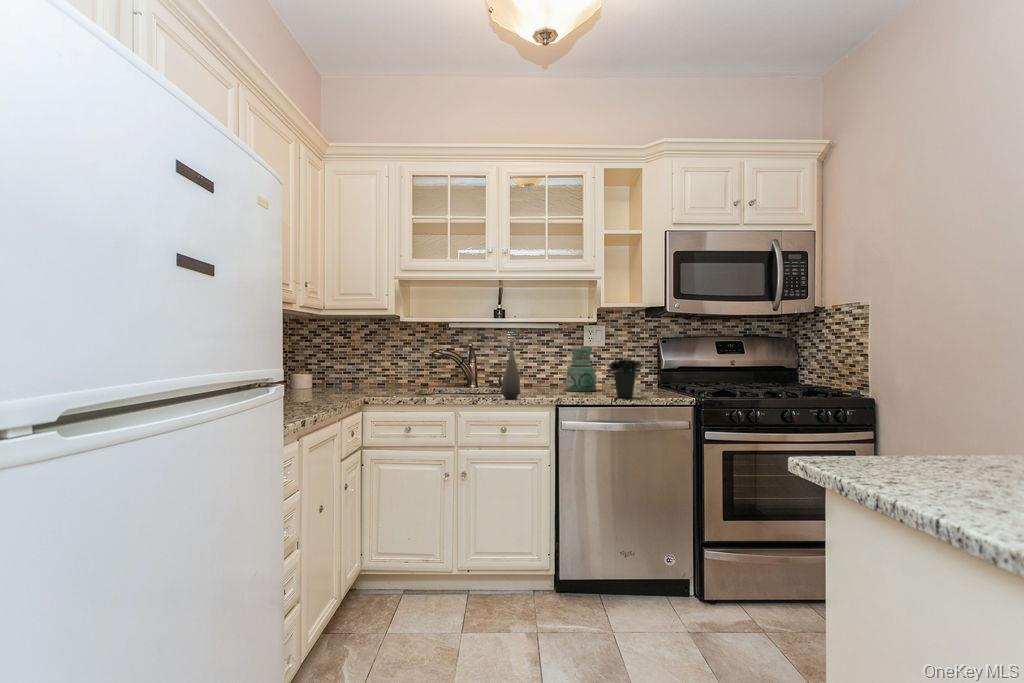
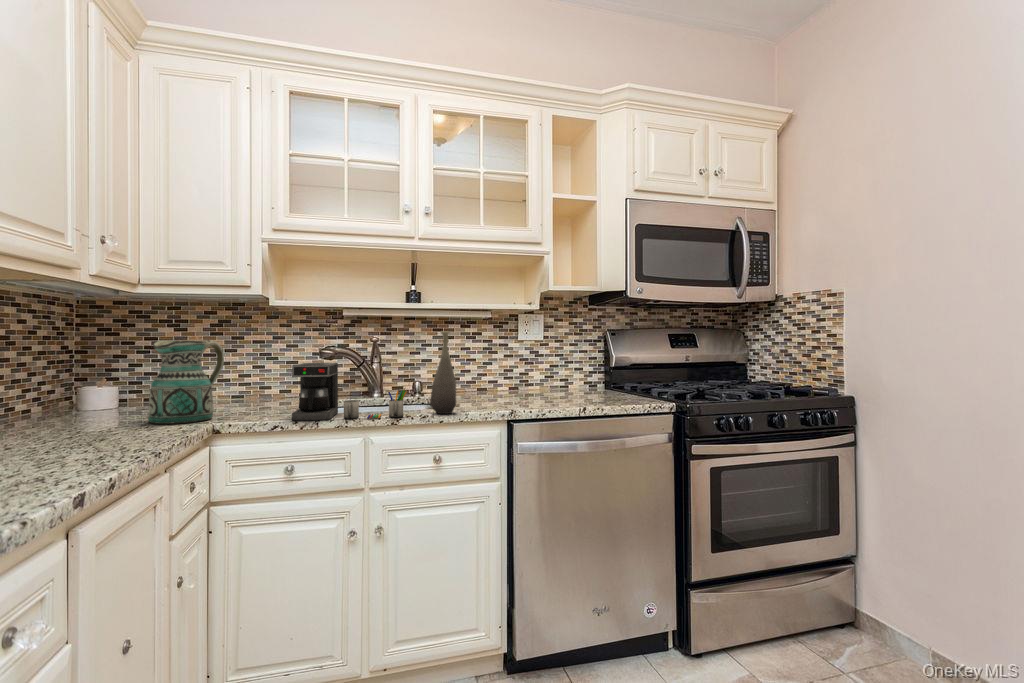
potted plant: present [607,332,642,398] -> none [564,313,611,406]
ceramic pitcher: present [566,347,596,392] -> present [148,340,224,424]
coffee maker: none [409,361,484,400] -> present [292,363,407,421]

